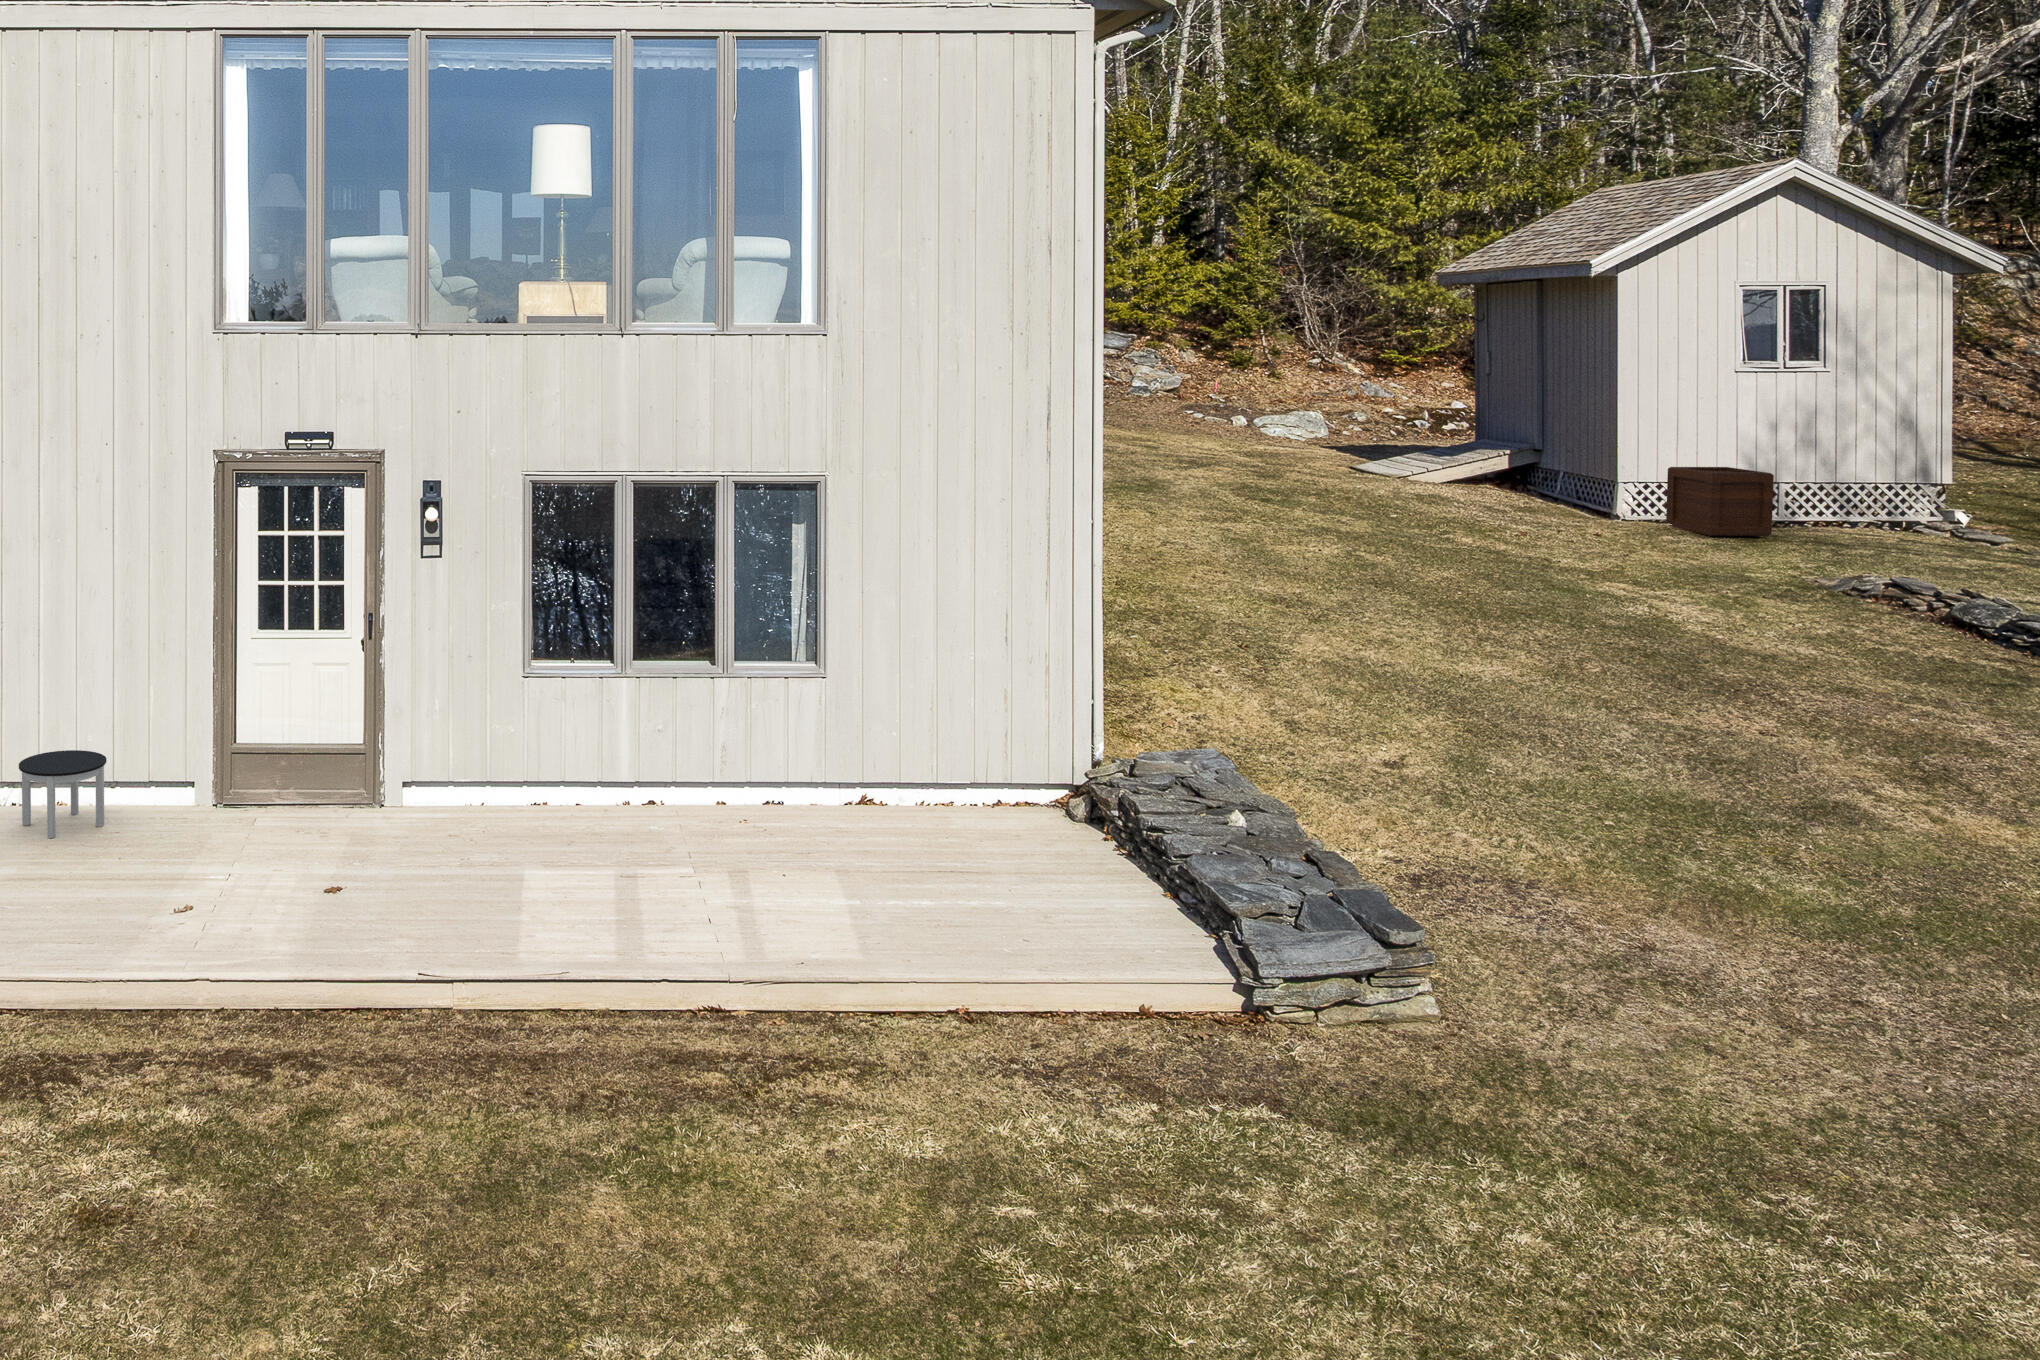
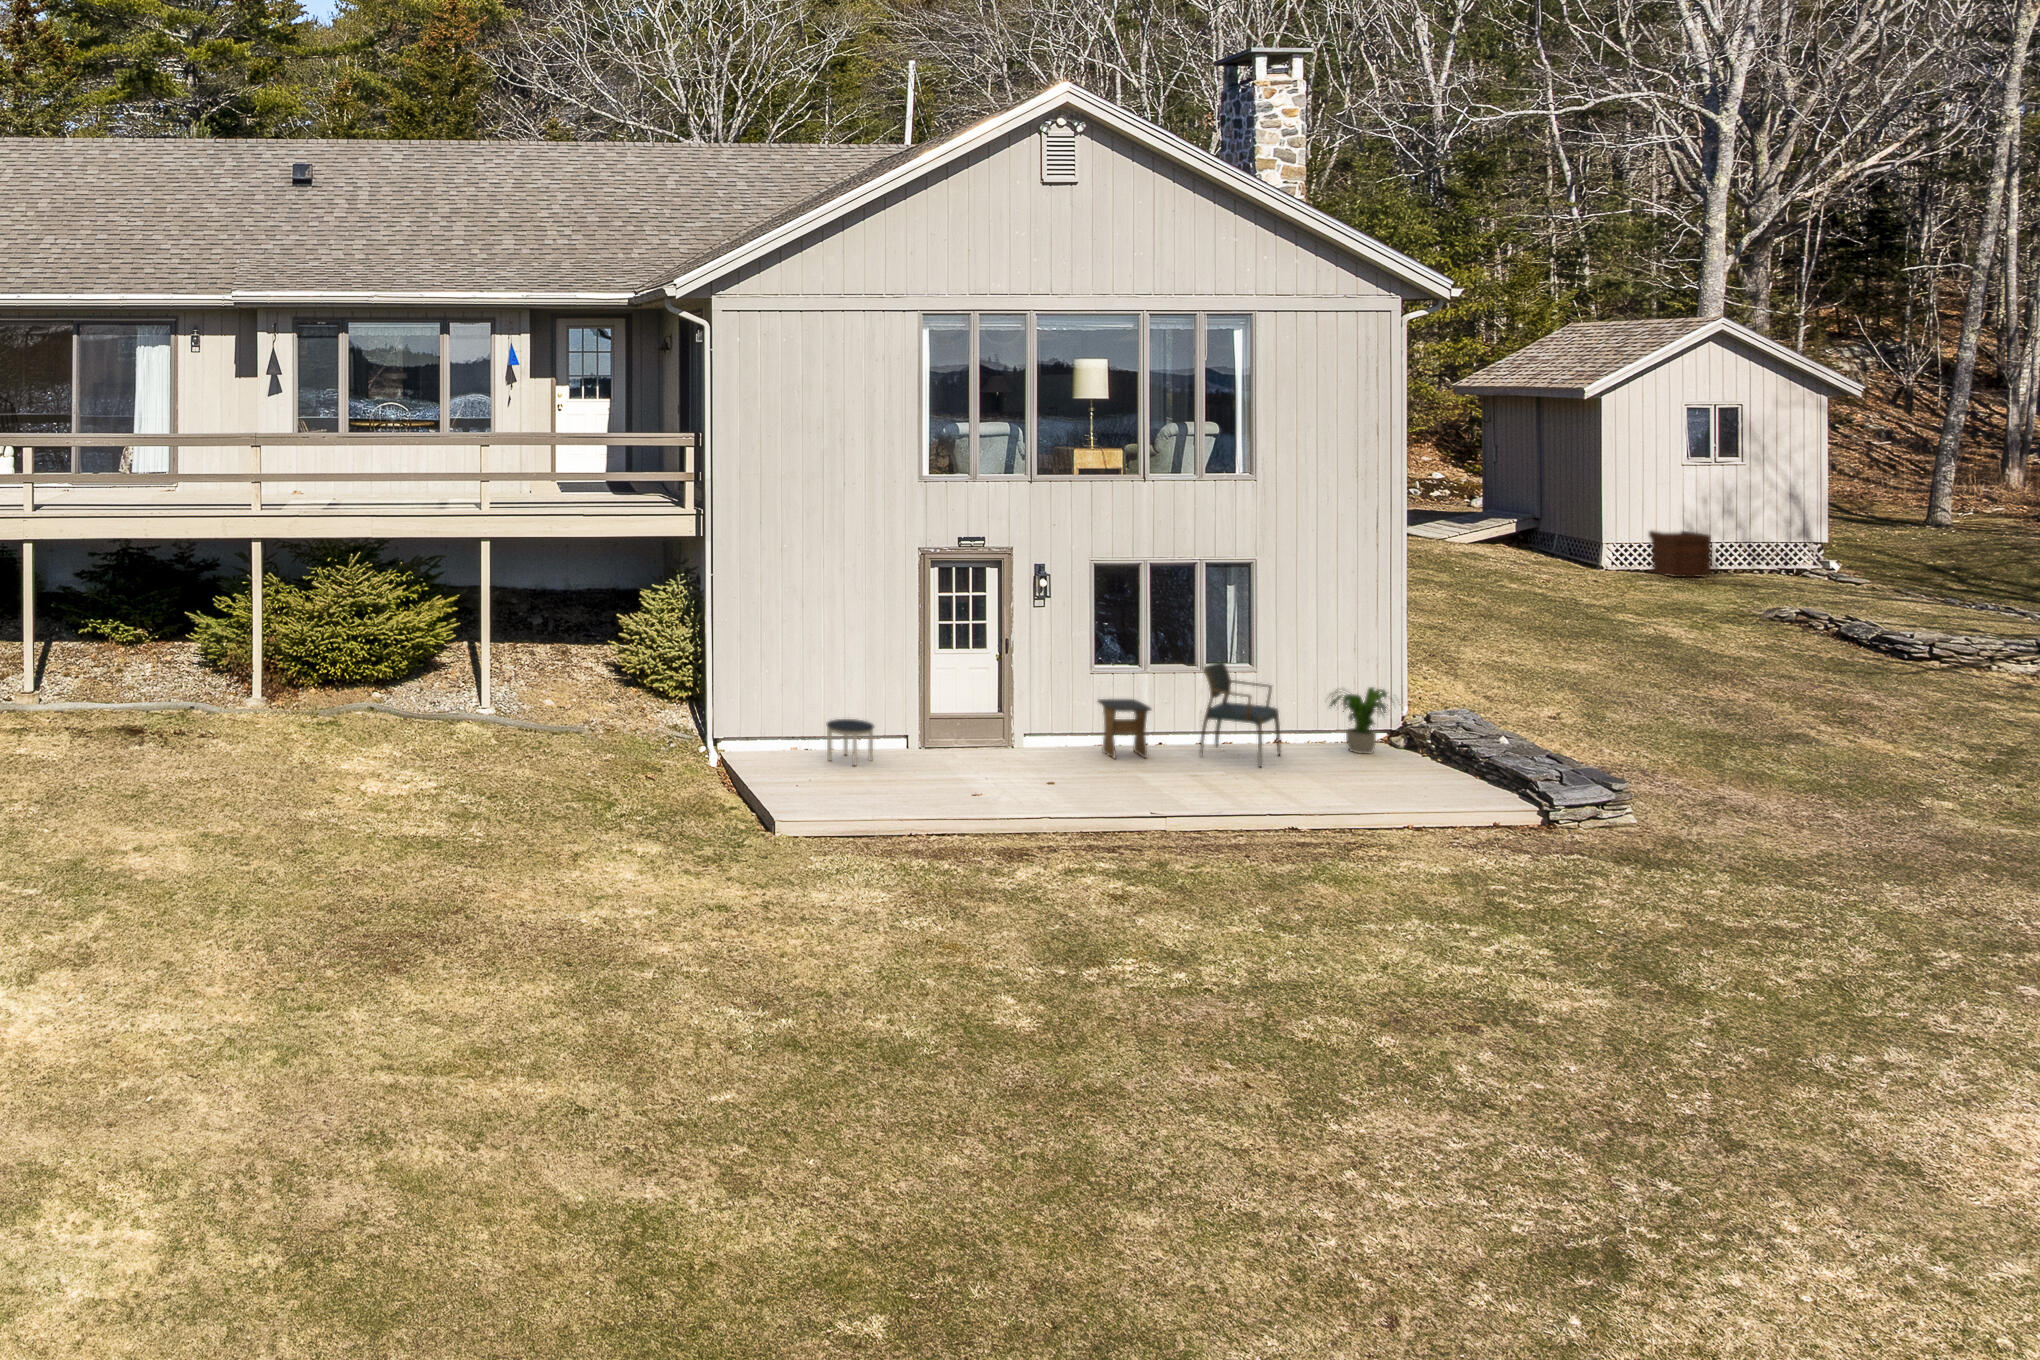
armchair: none [696,658,845,856] -> present [1200,662,1281,766]
potted plant: none [942,708,1067,830] -> present [1330,687,1393,754]
stool: none [523,722,603,833] -> present [1098,699,1151,759]

